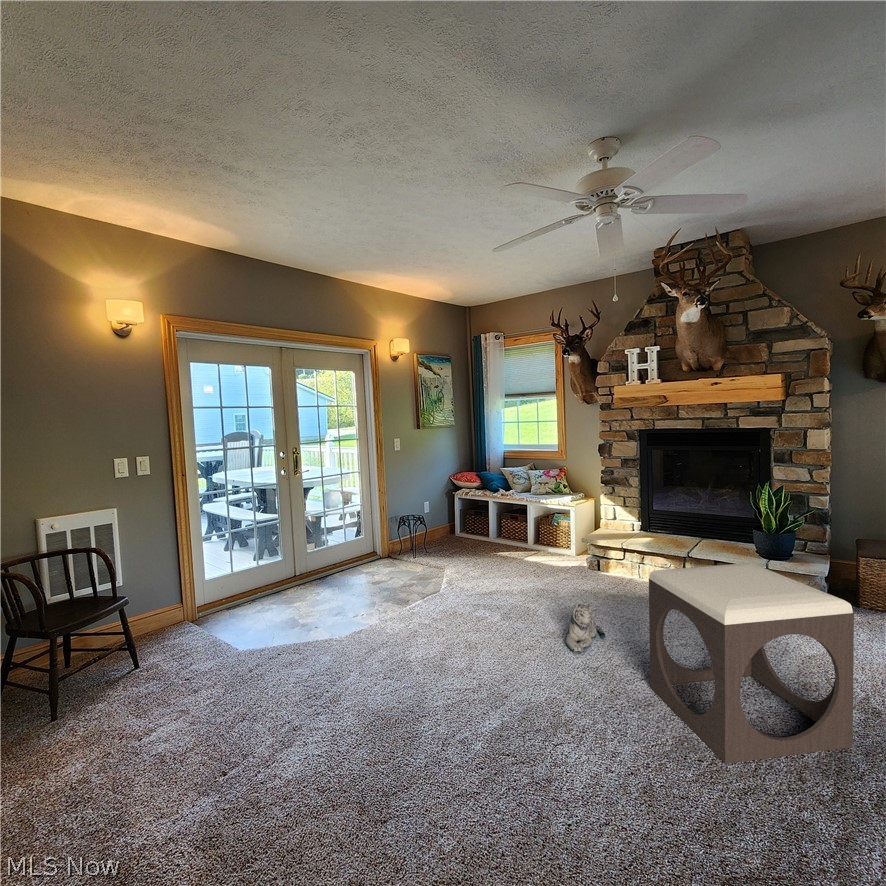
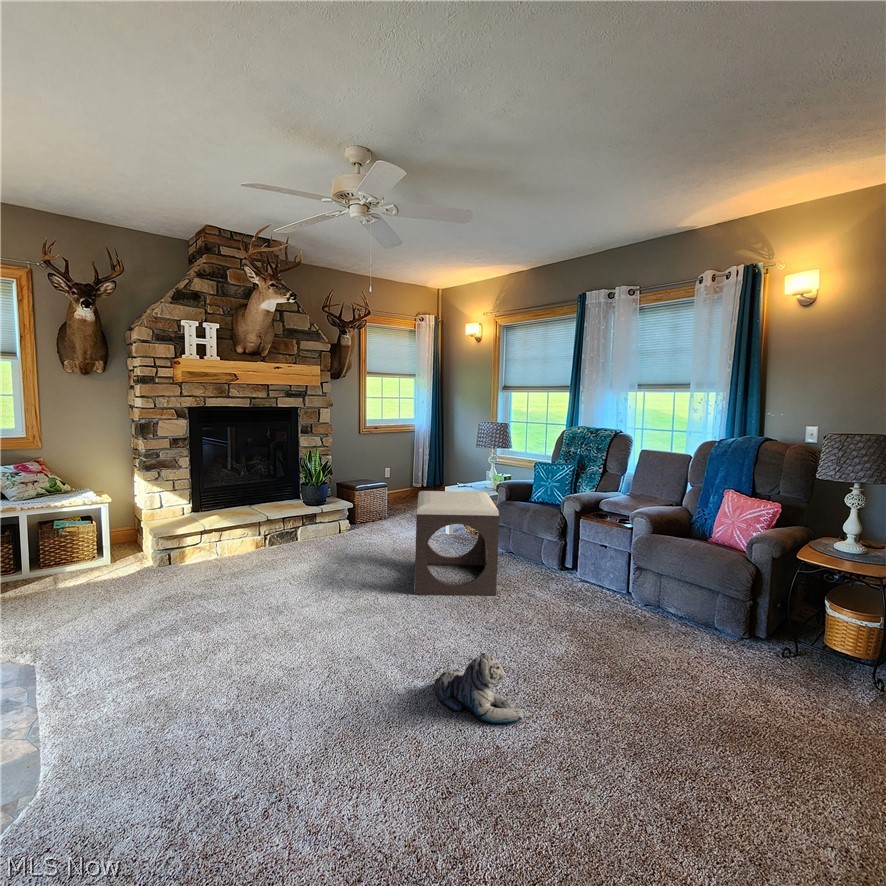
plush toy: present [566,604,605,652] -> present [435,653,524,724]

